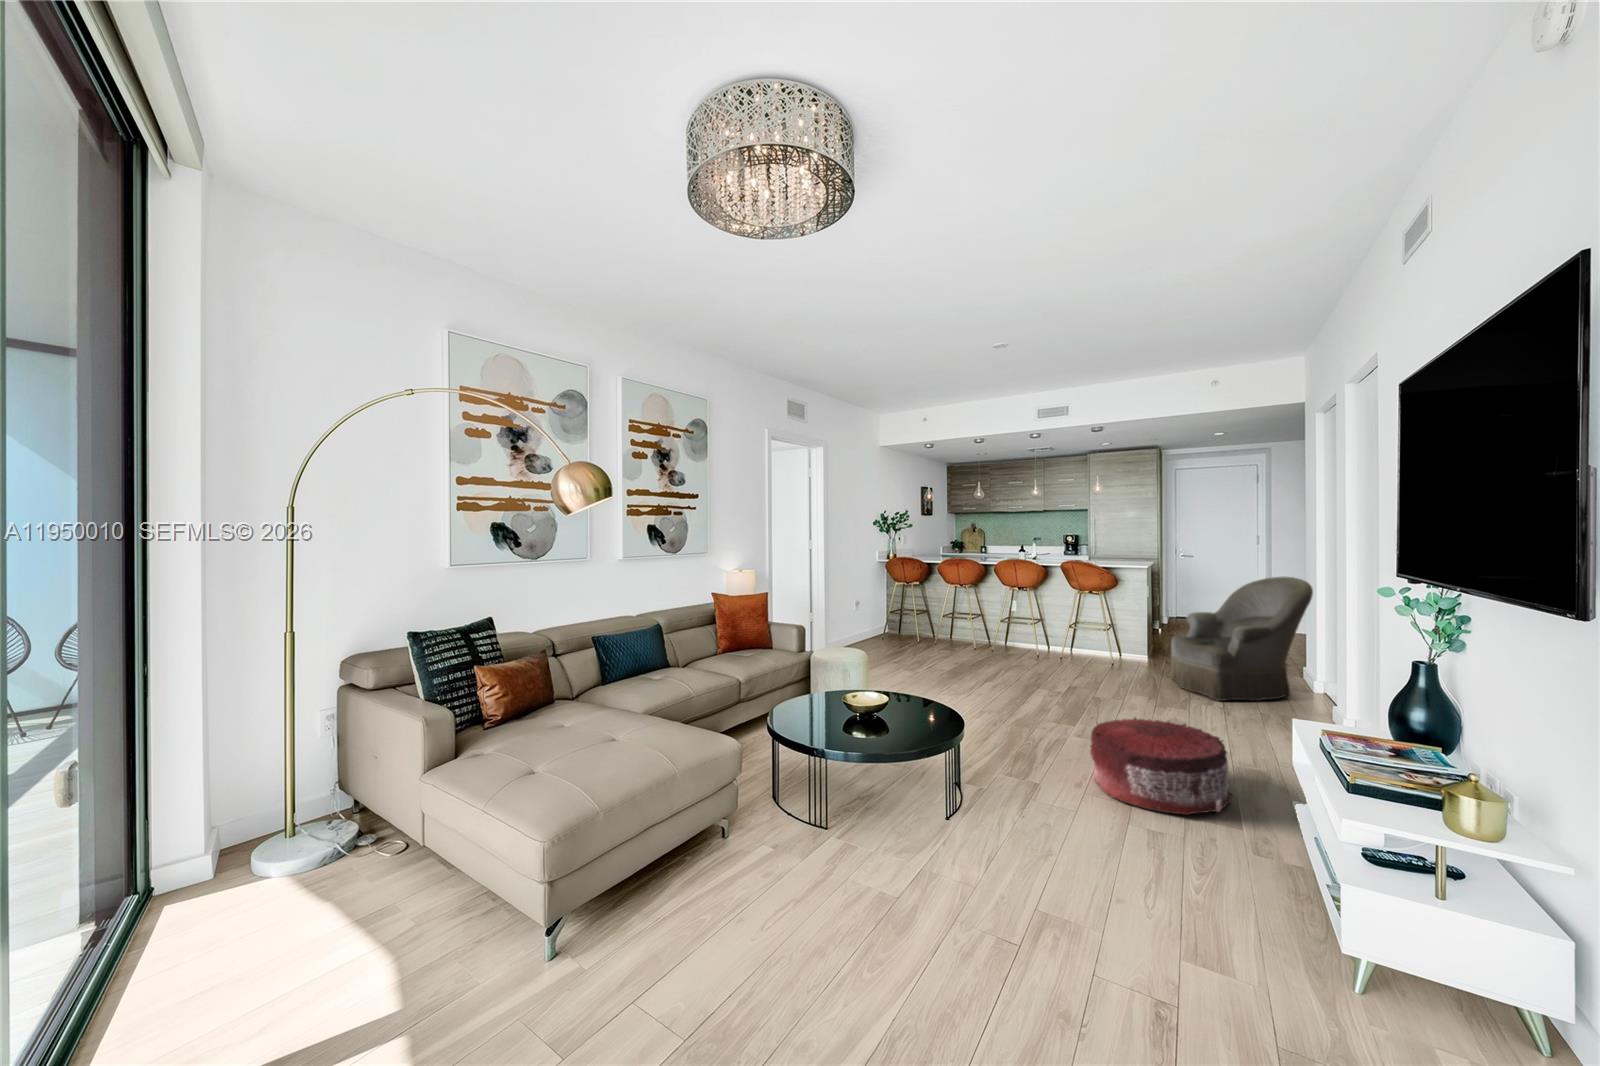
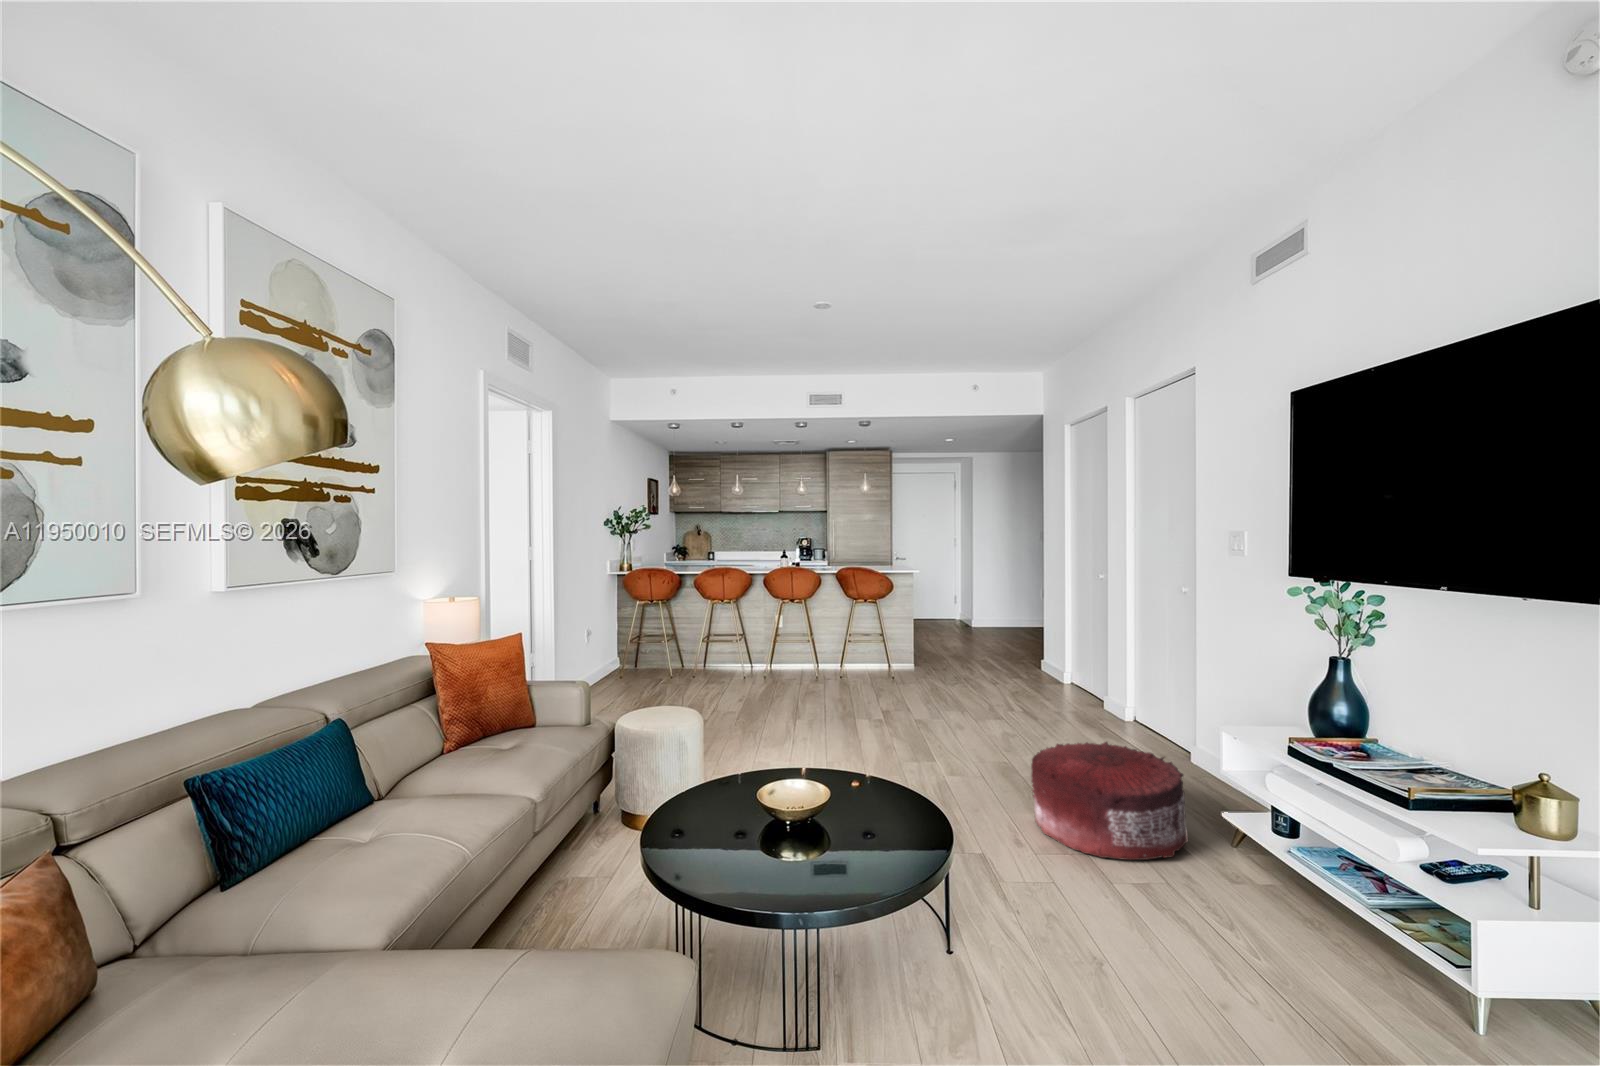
armchair: present [1171,577,1313,701] -> none [960,572,1083,703]

